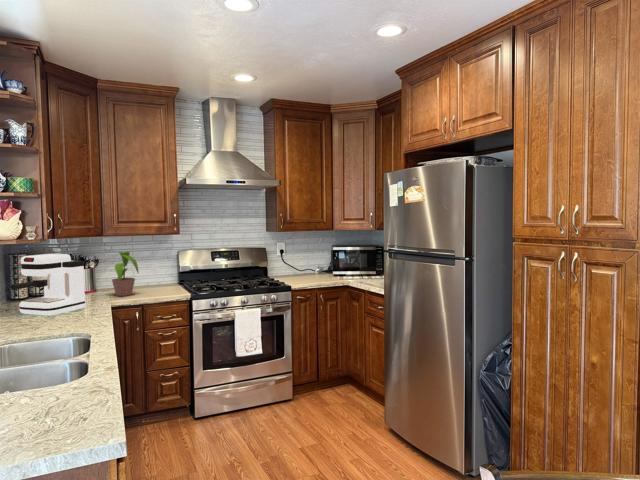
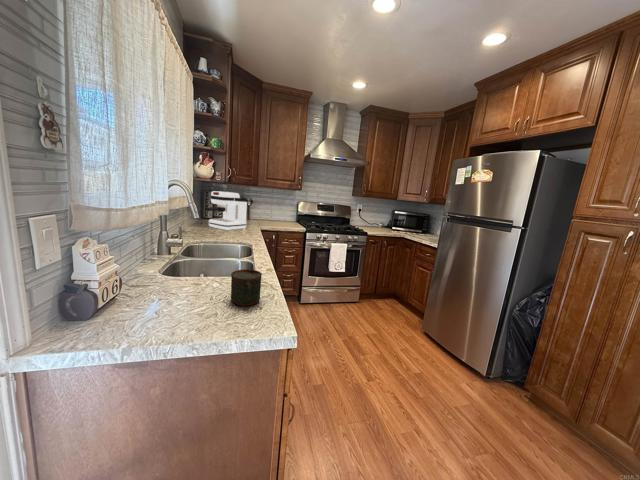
potted plant: present [112,252,138,296] -> none [255,197,279,225]
mug: none [41,371,85,420] -> present [231,269,262,305]

